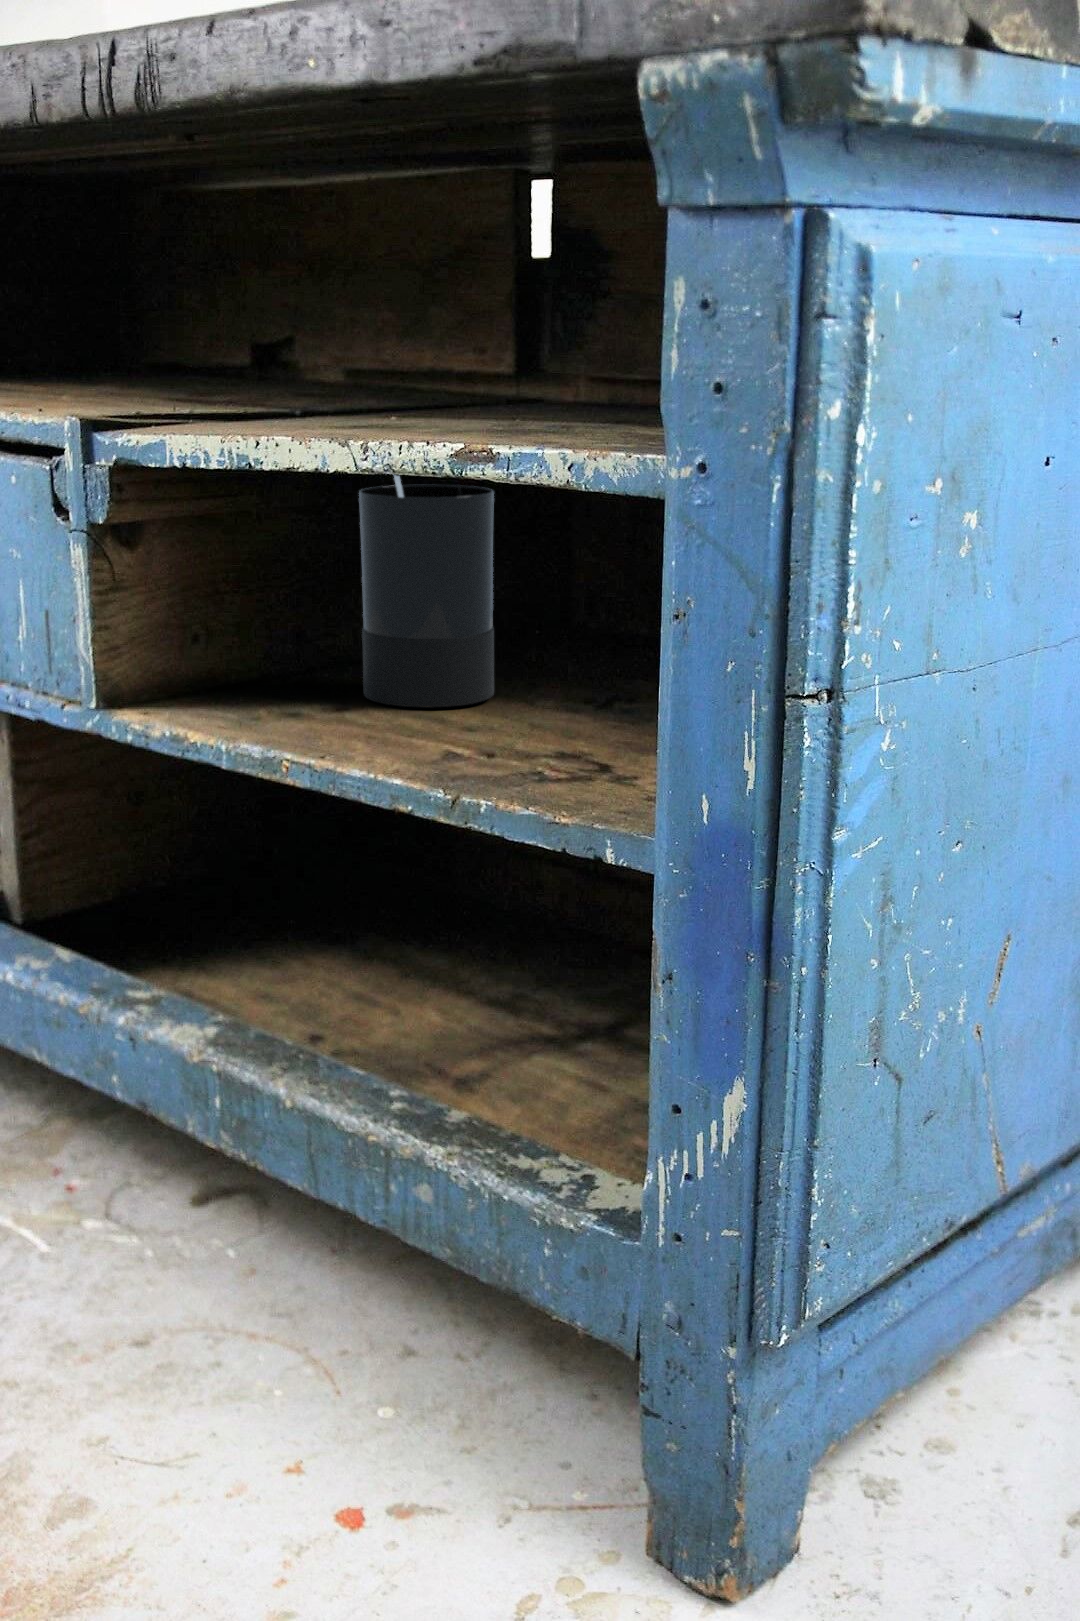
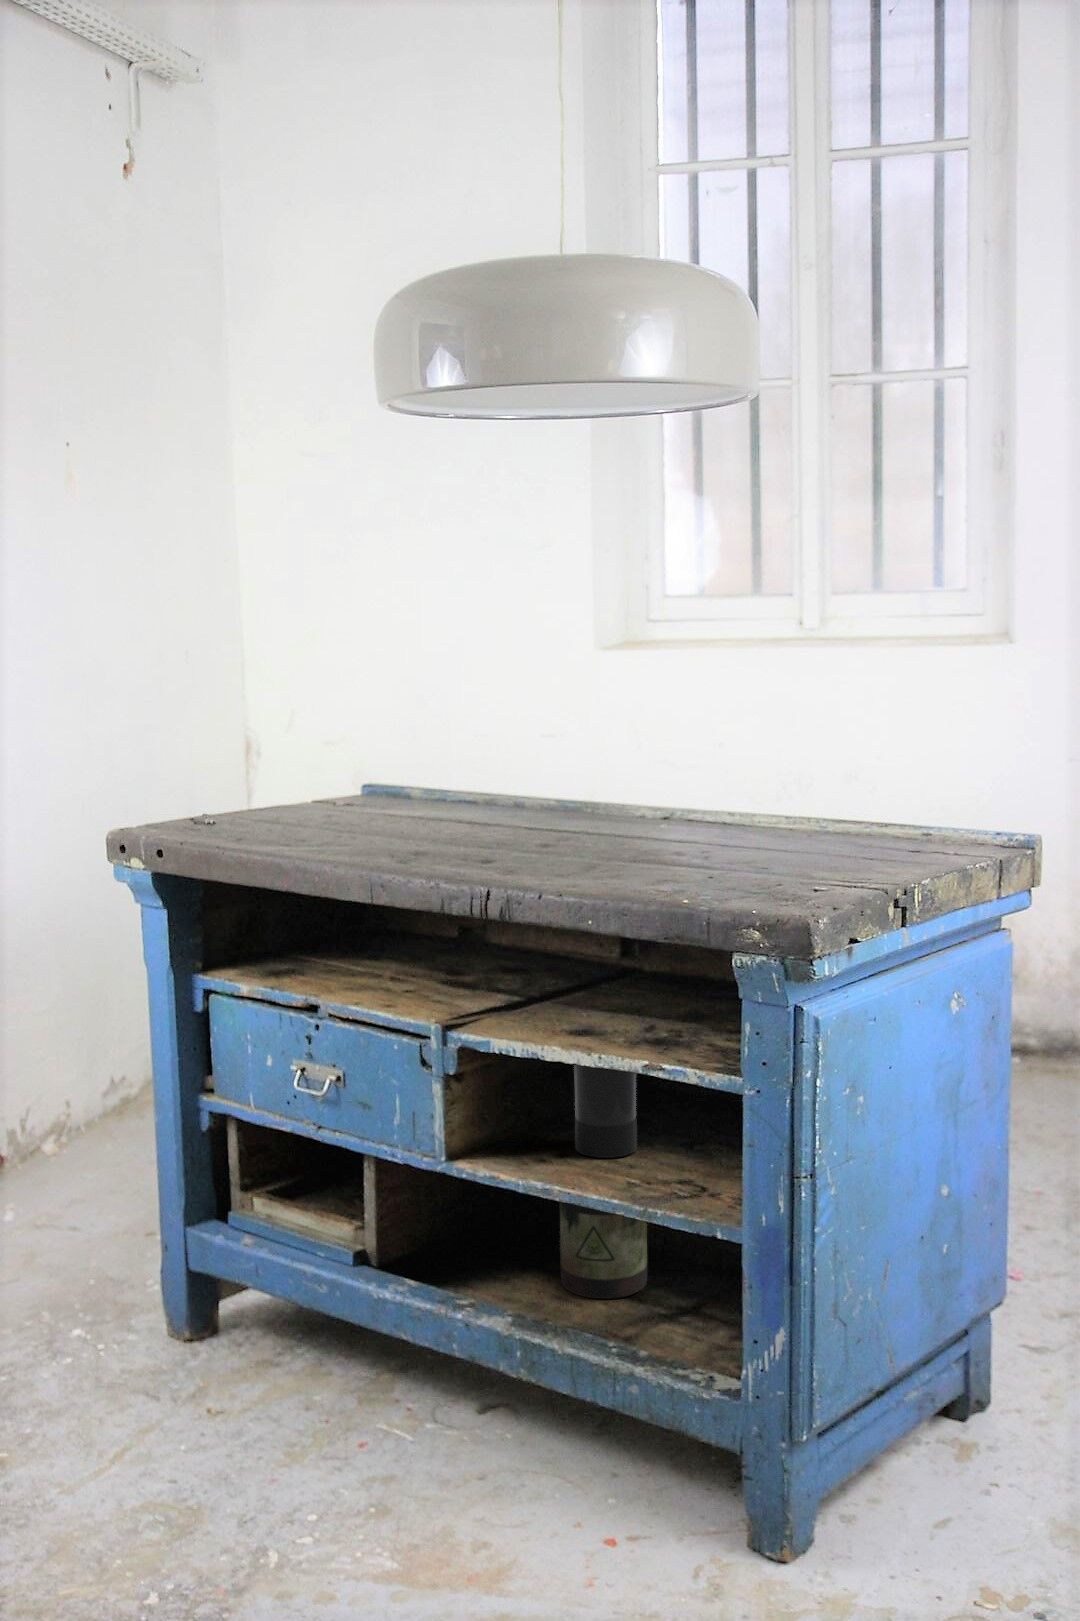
jar: none [361,715,535,1005] -> present [560,1200,647,1299]

